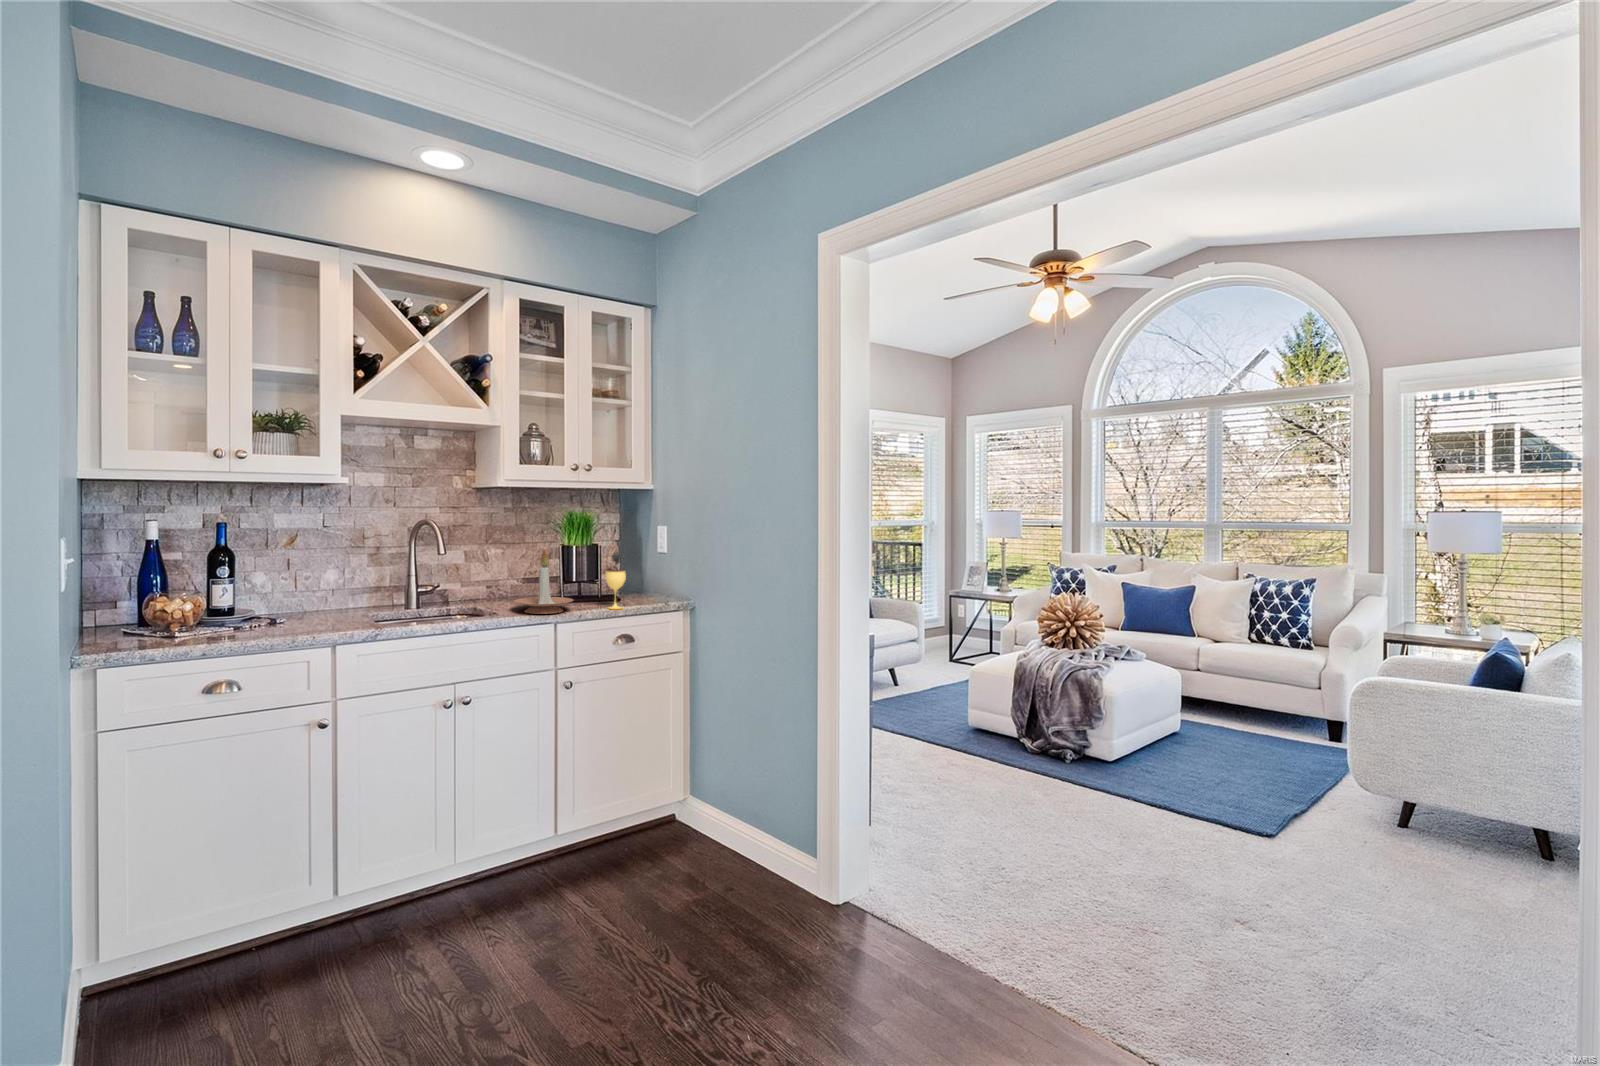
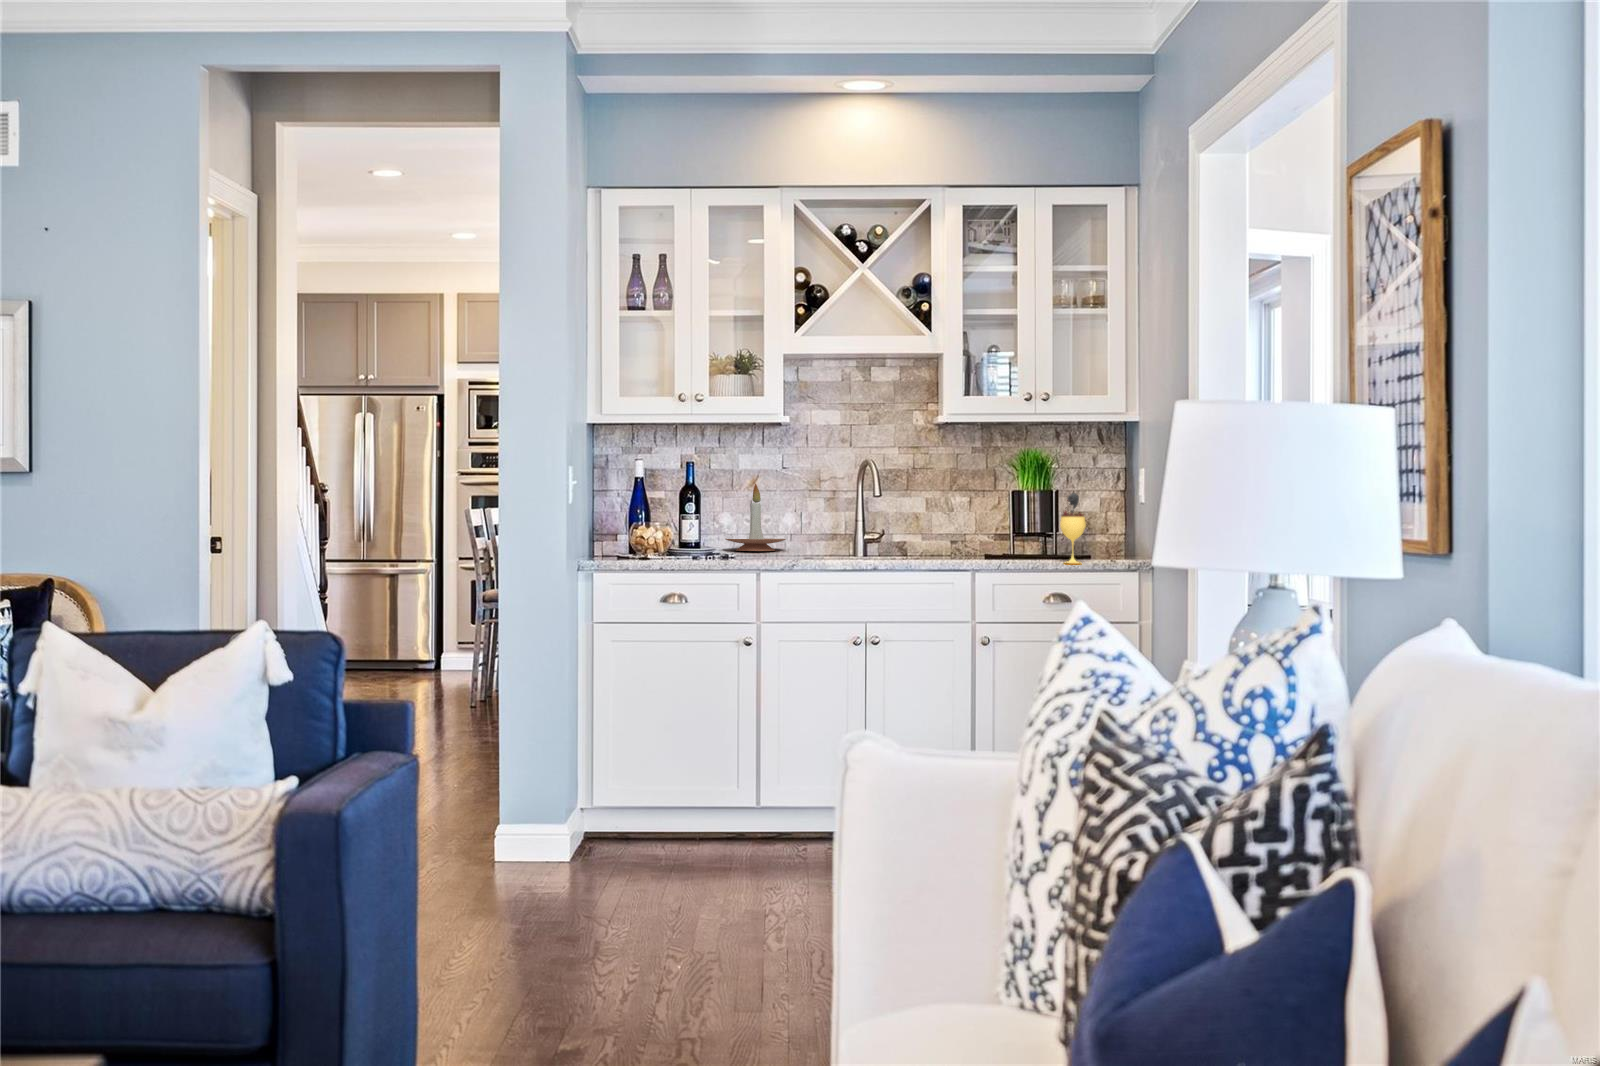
candle holder: present [514,550,573,614] -> present [725,484,786,551]

